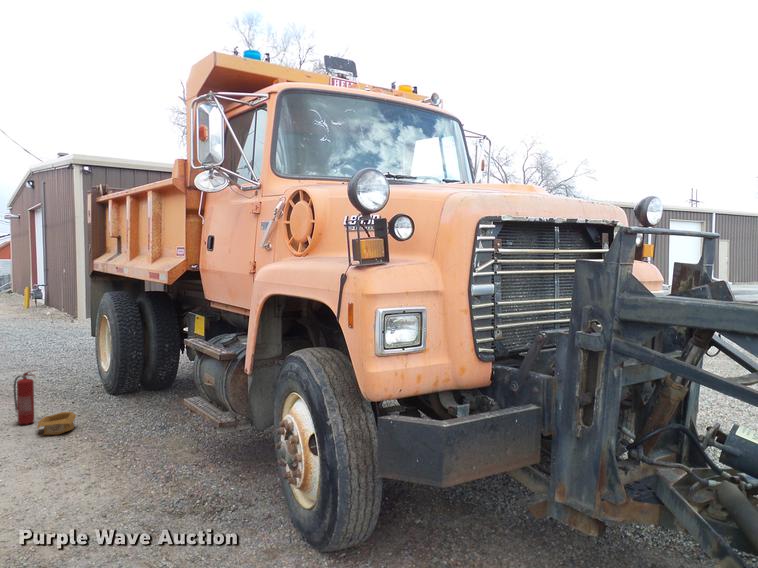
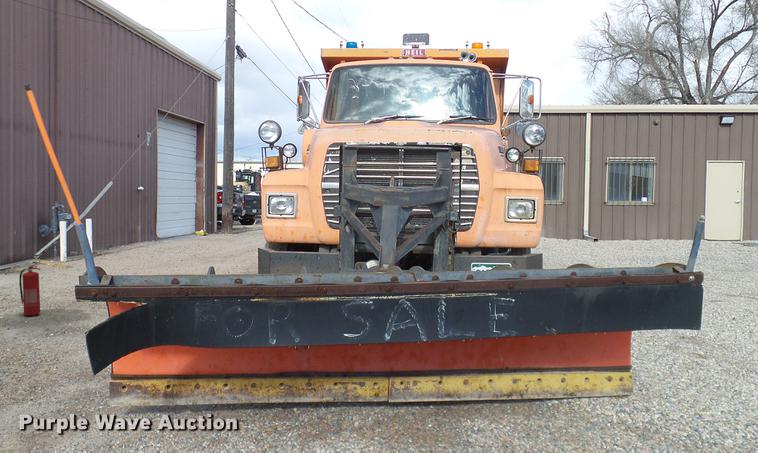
cardboard box: present [37,412,76,435] -> none [42,304,81,325]

